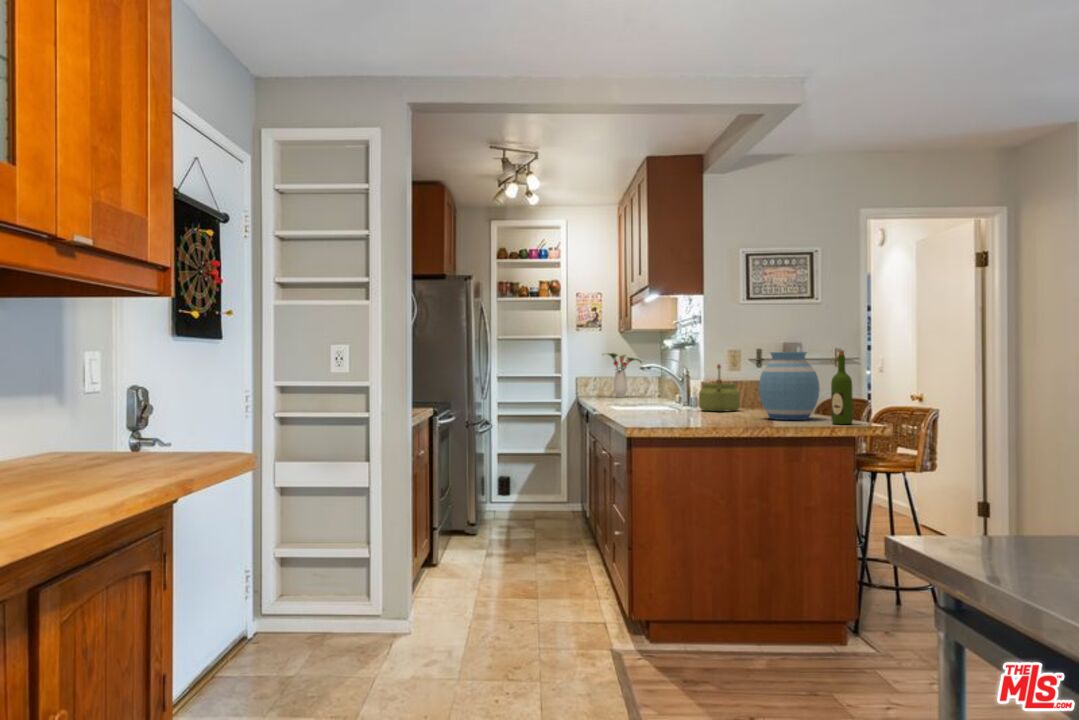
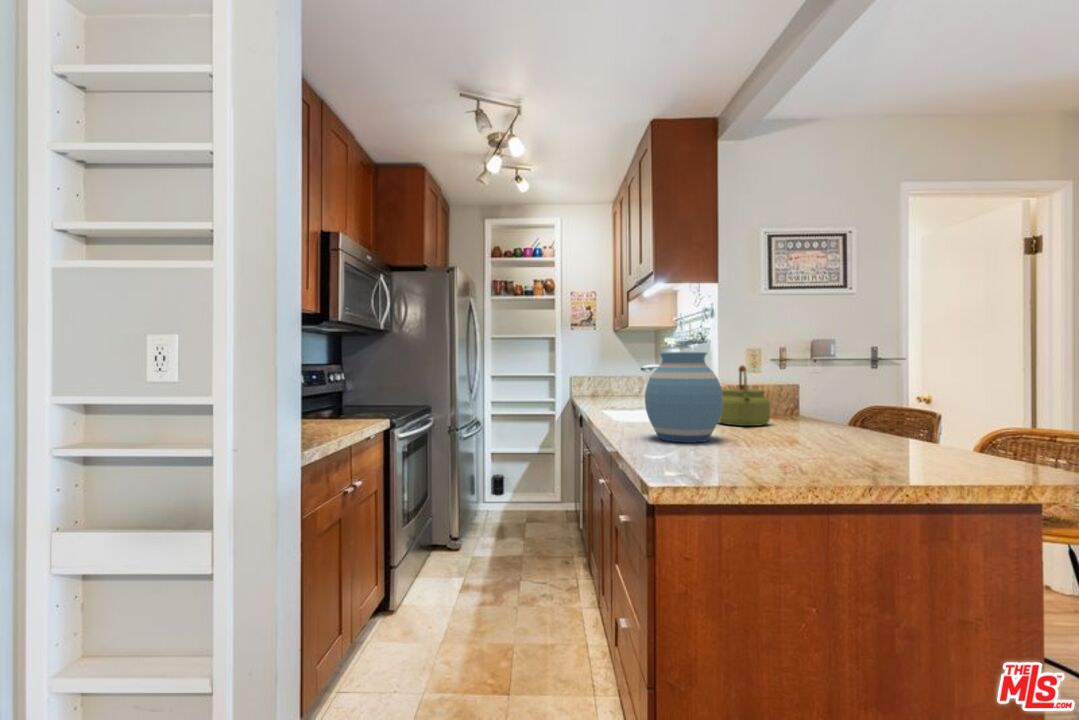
wine bottle: present [831,350,853,424] -> none [973,346,1016,471]
flower arrangement: present [603,352,642,398] -> none [596,351,637,398]
vase: present [759,352,820,420] -> present [645,352,723,442]

